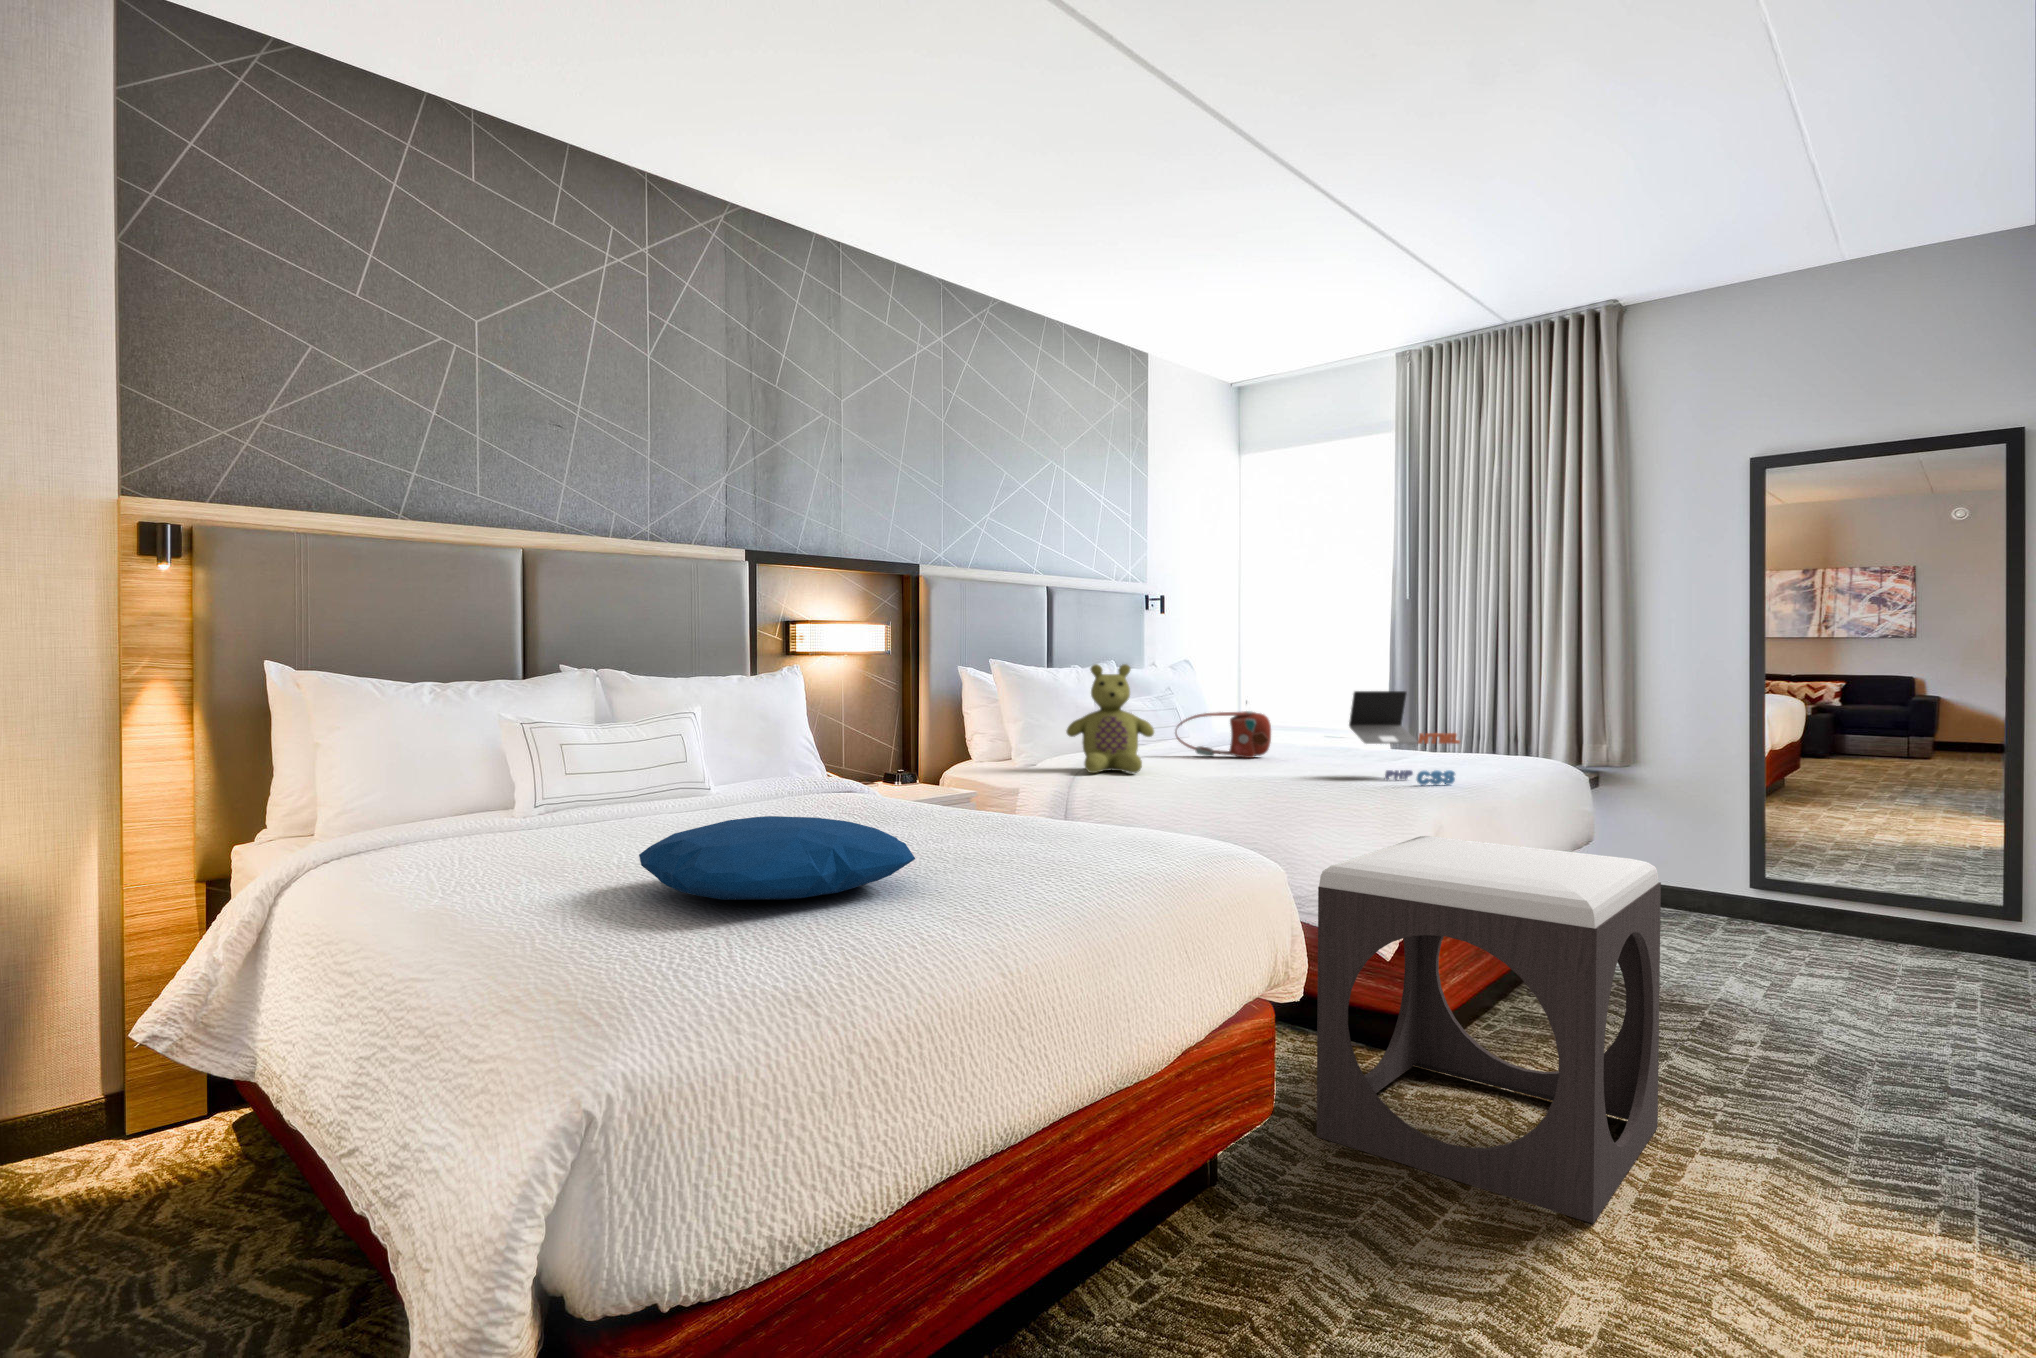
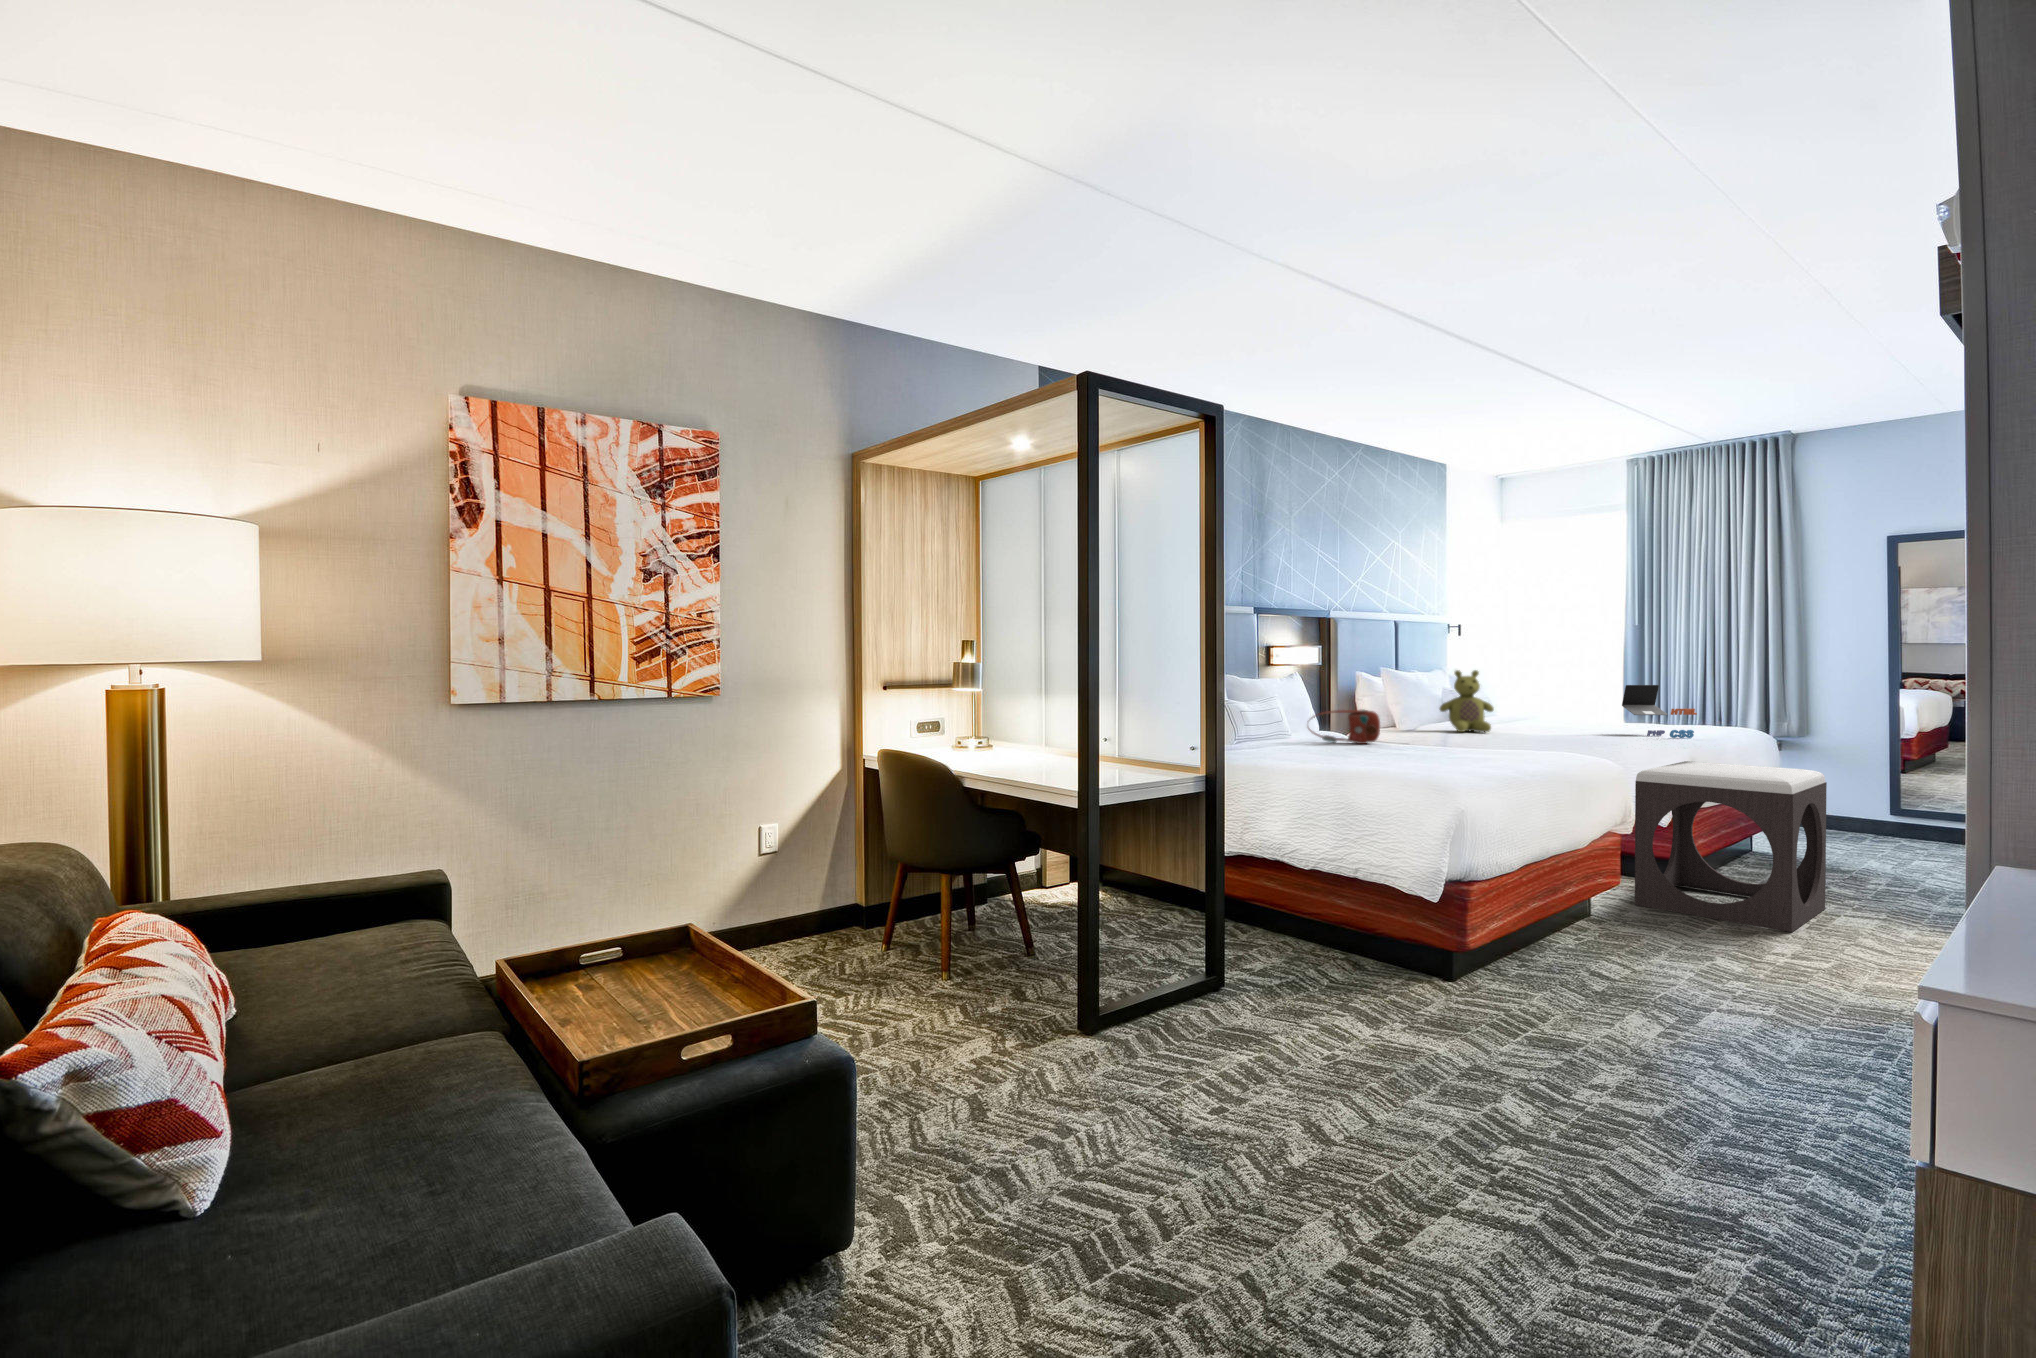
handbag: present [1175,711,1271,758] -> present [1308,709,1380,744]
pillow: present [639,816,915,900] -> none [1356,738,1477,768]

